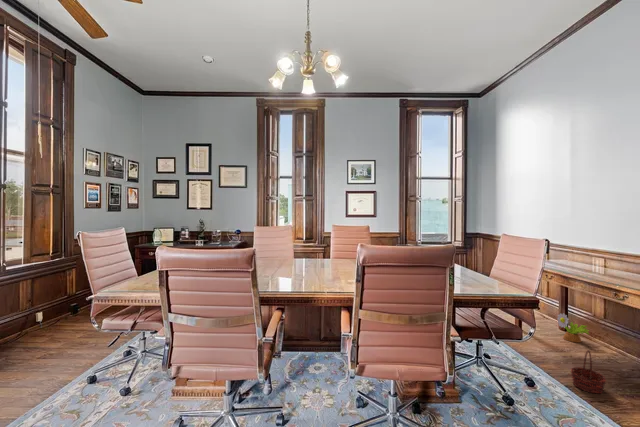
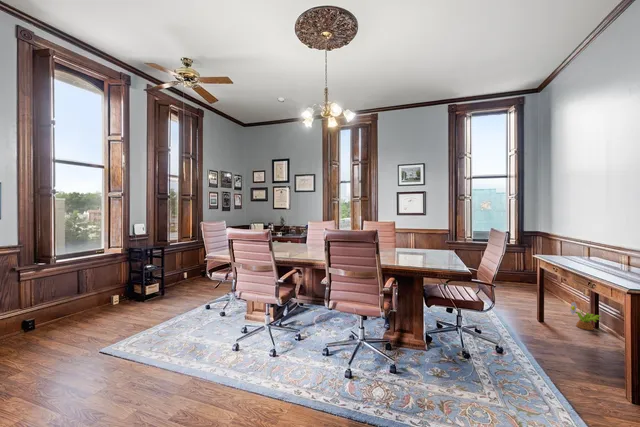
basket: present [571,351,606,393] -> none [537,324,566,359]

